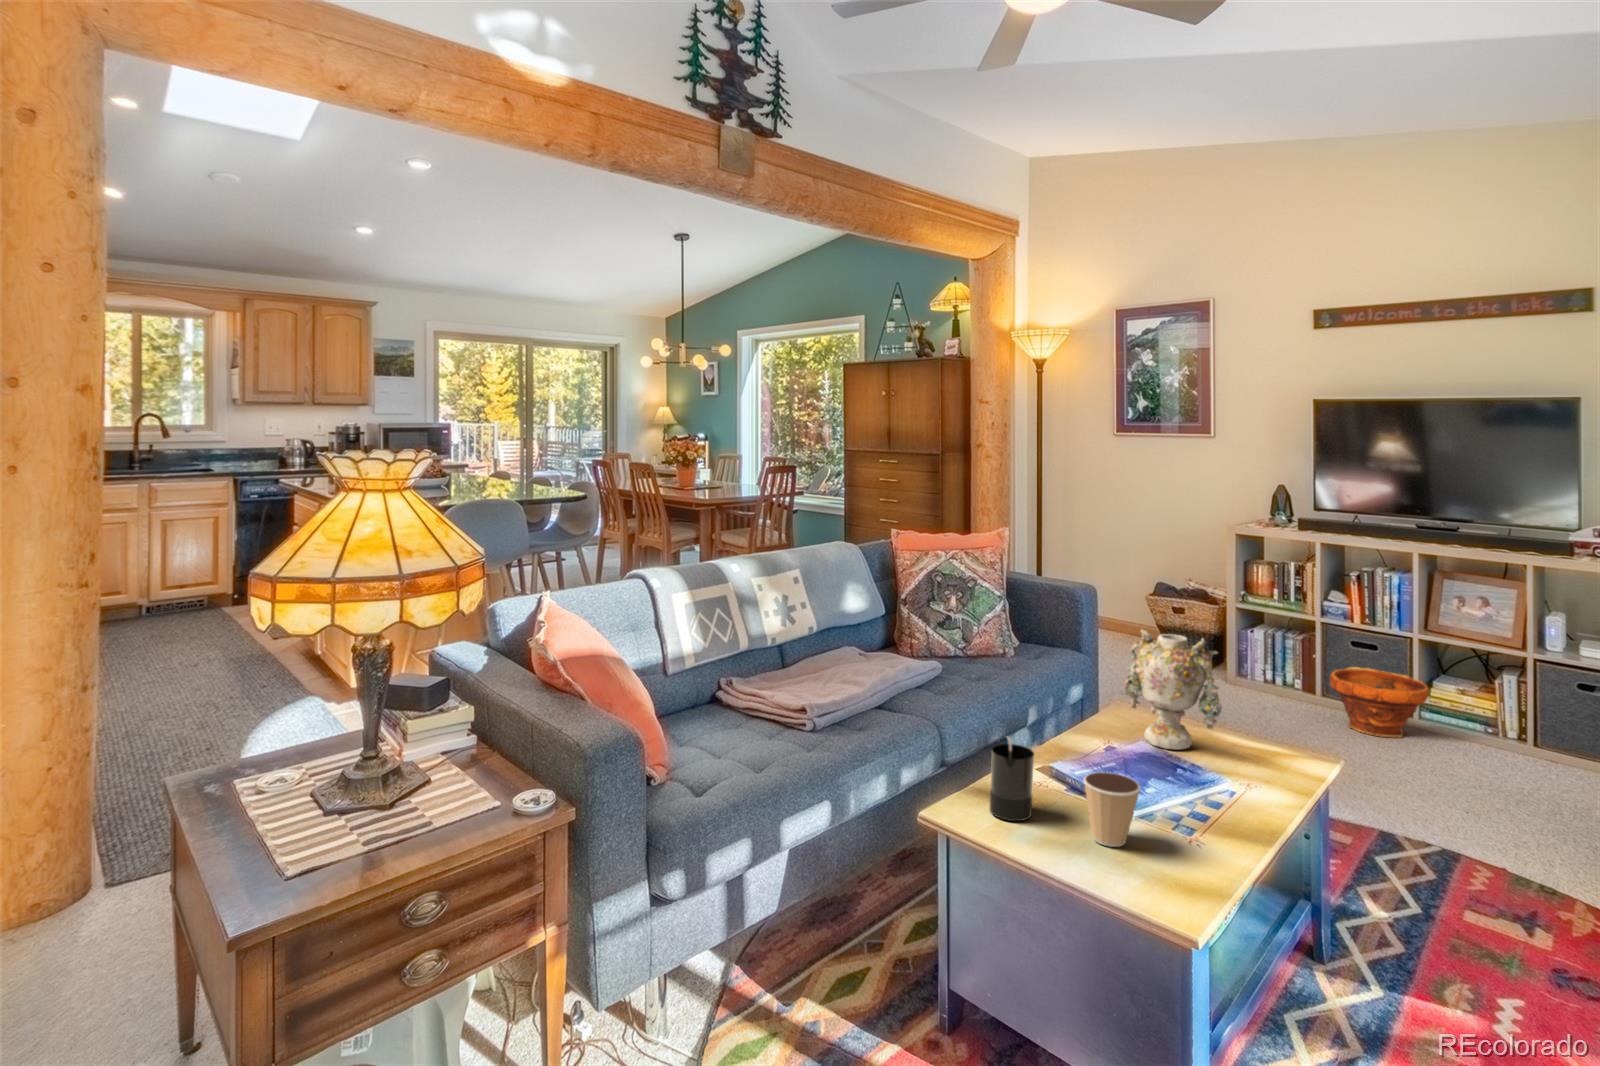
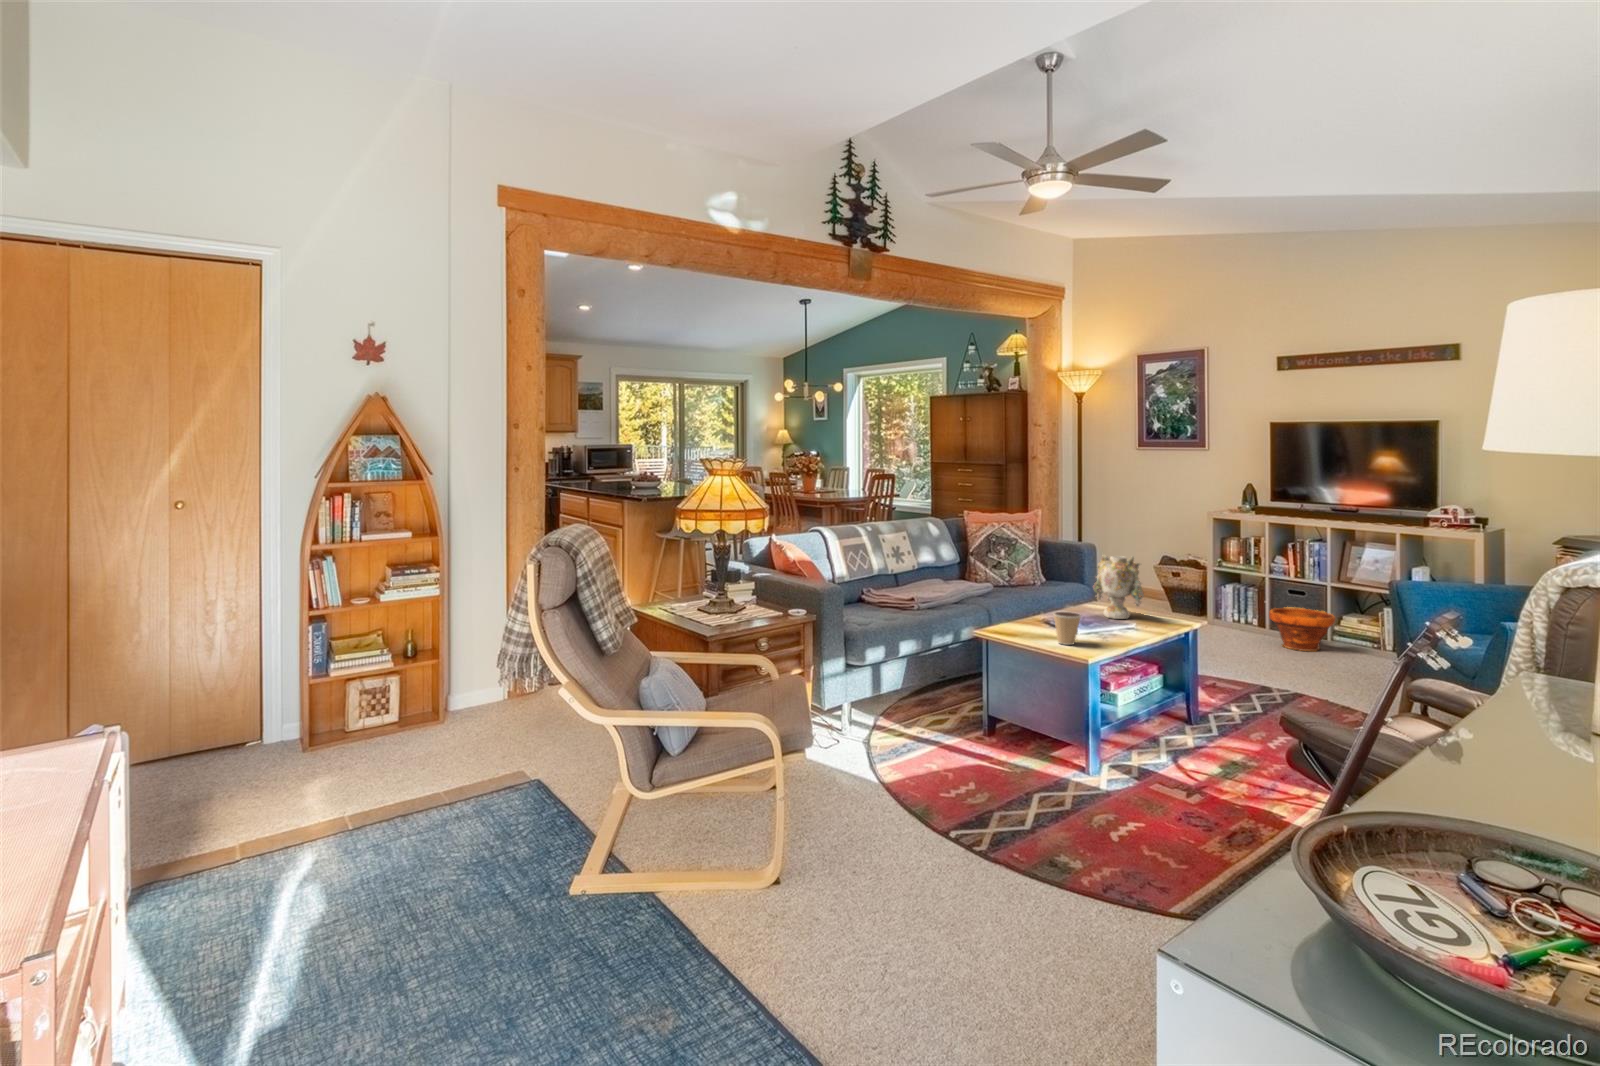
candle: present [990,736,1034,821] -> none [1008,598,1031,638]

